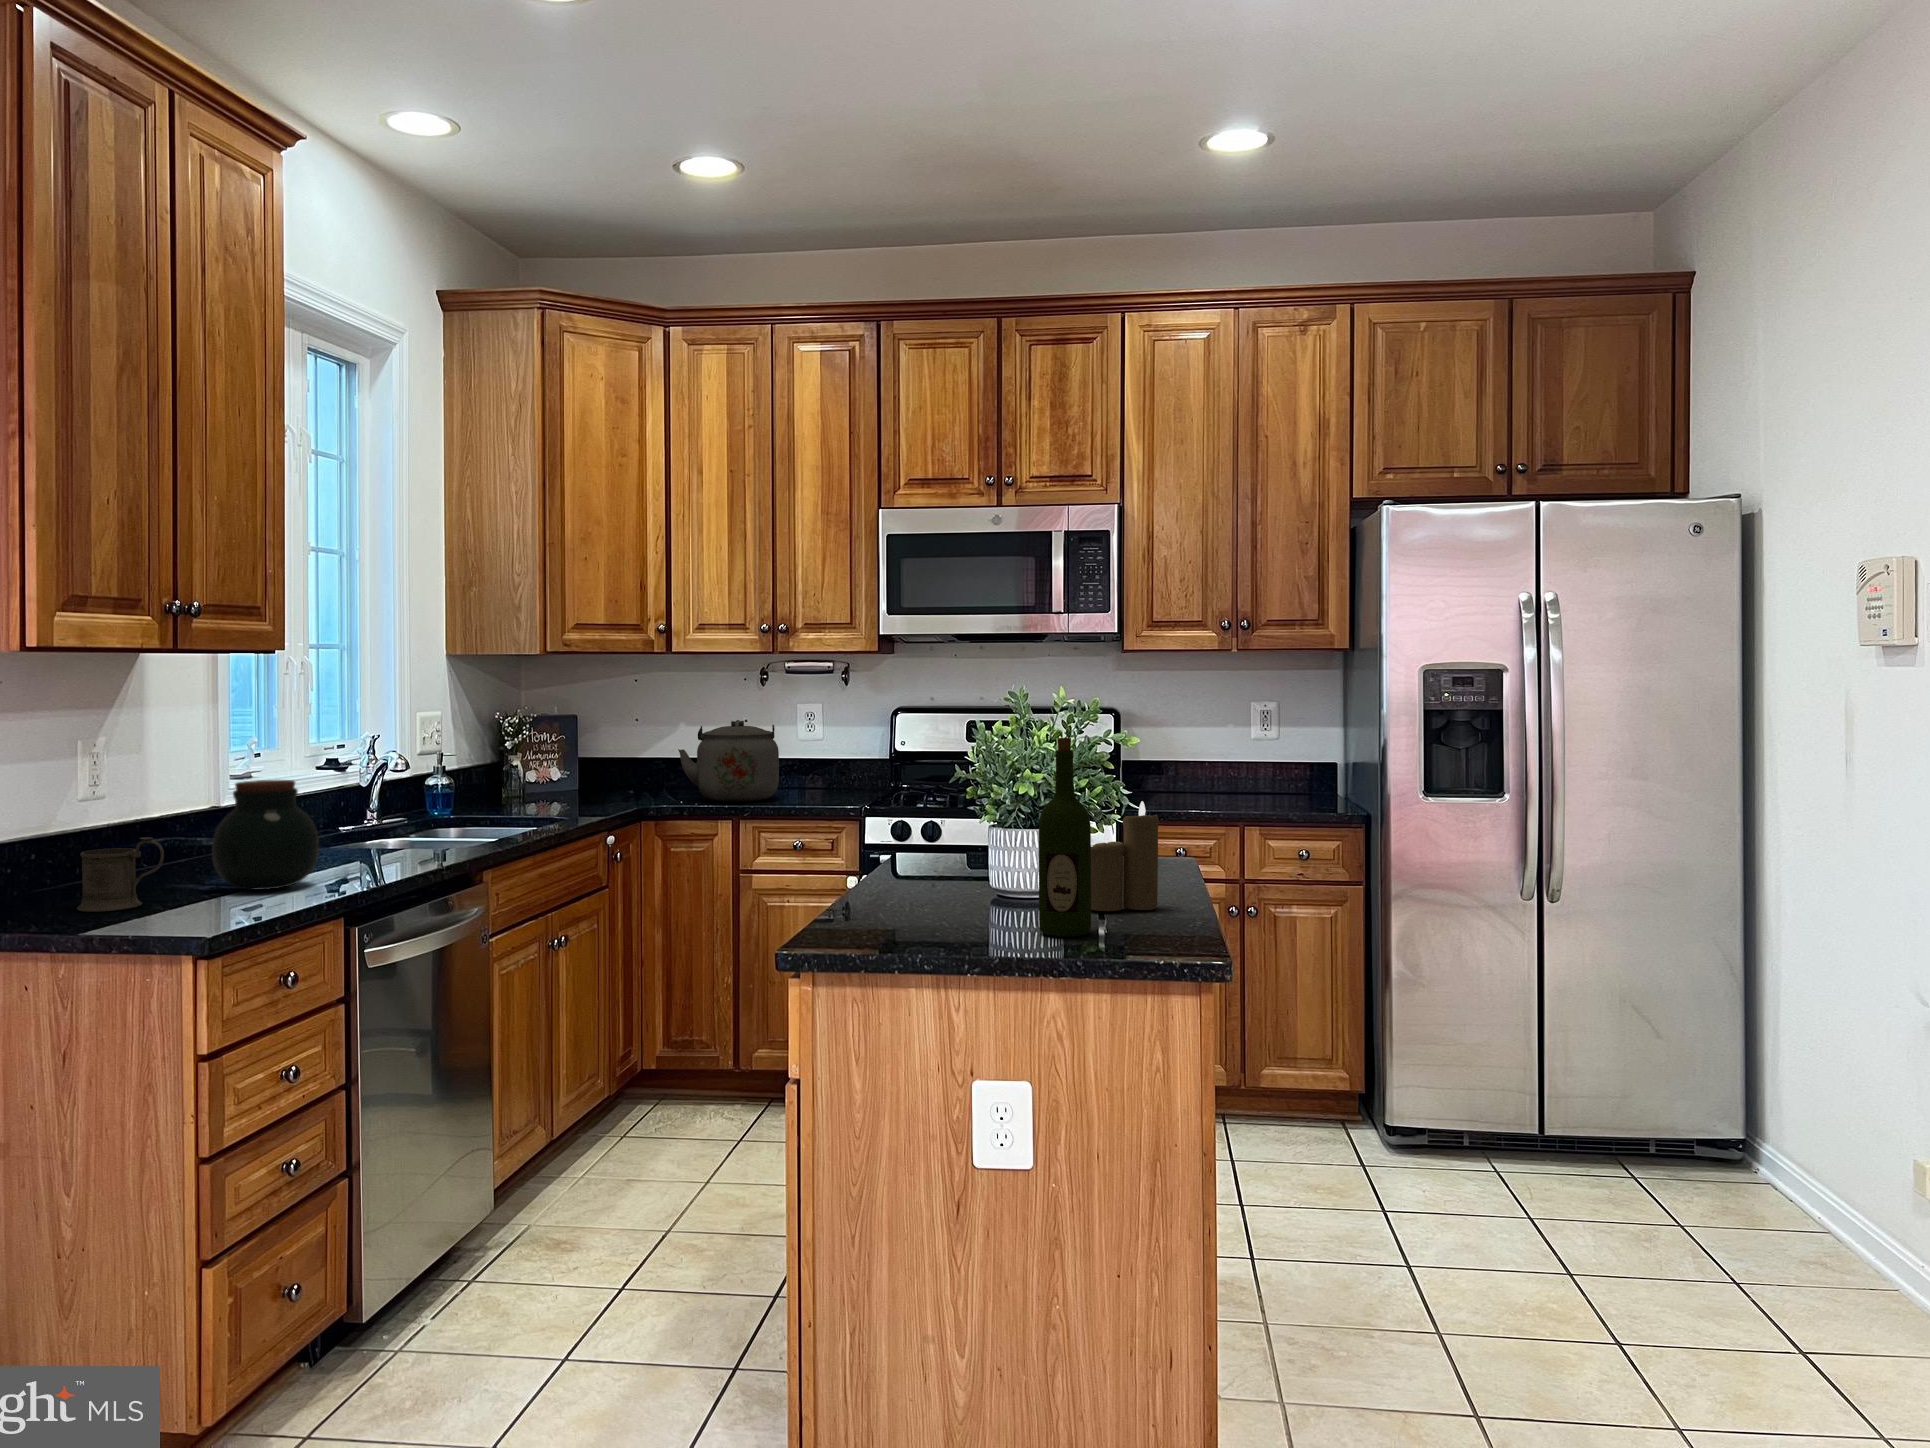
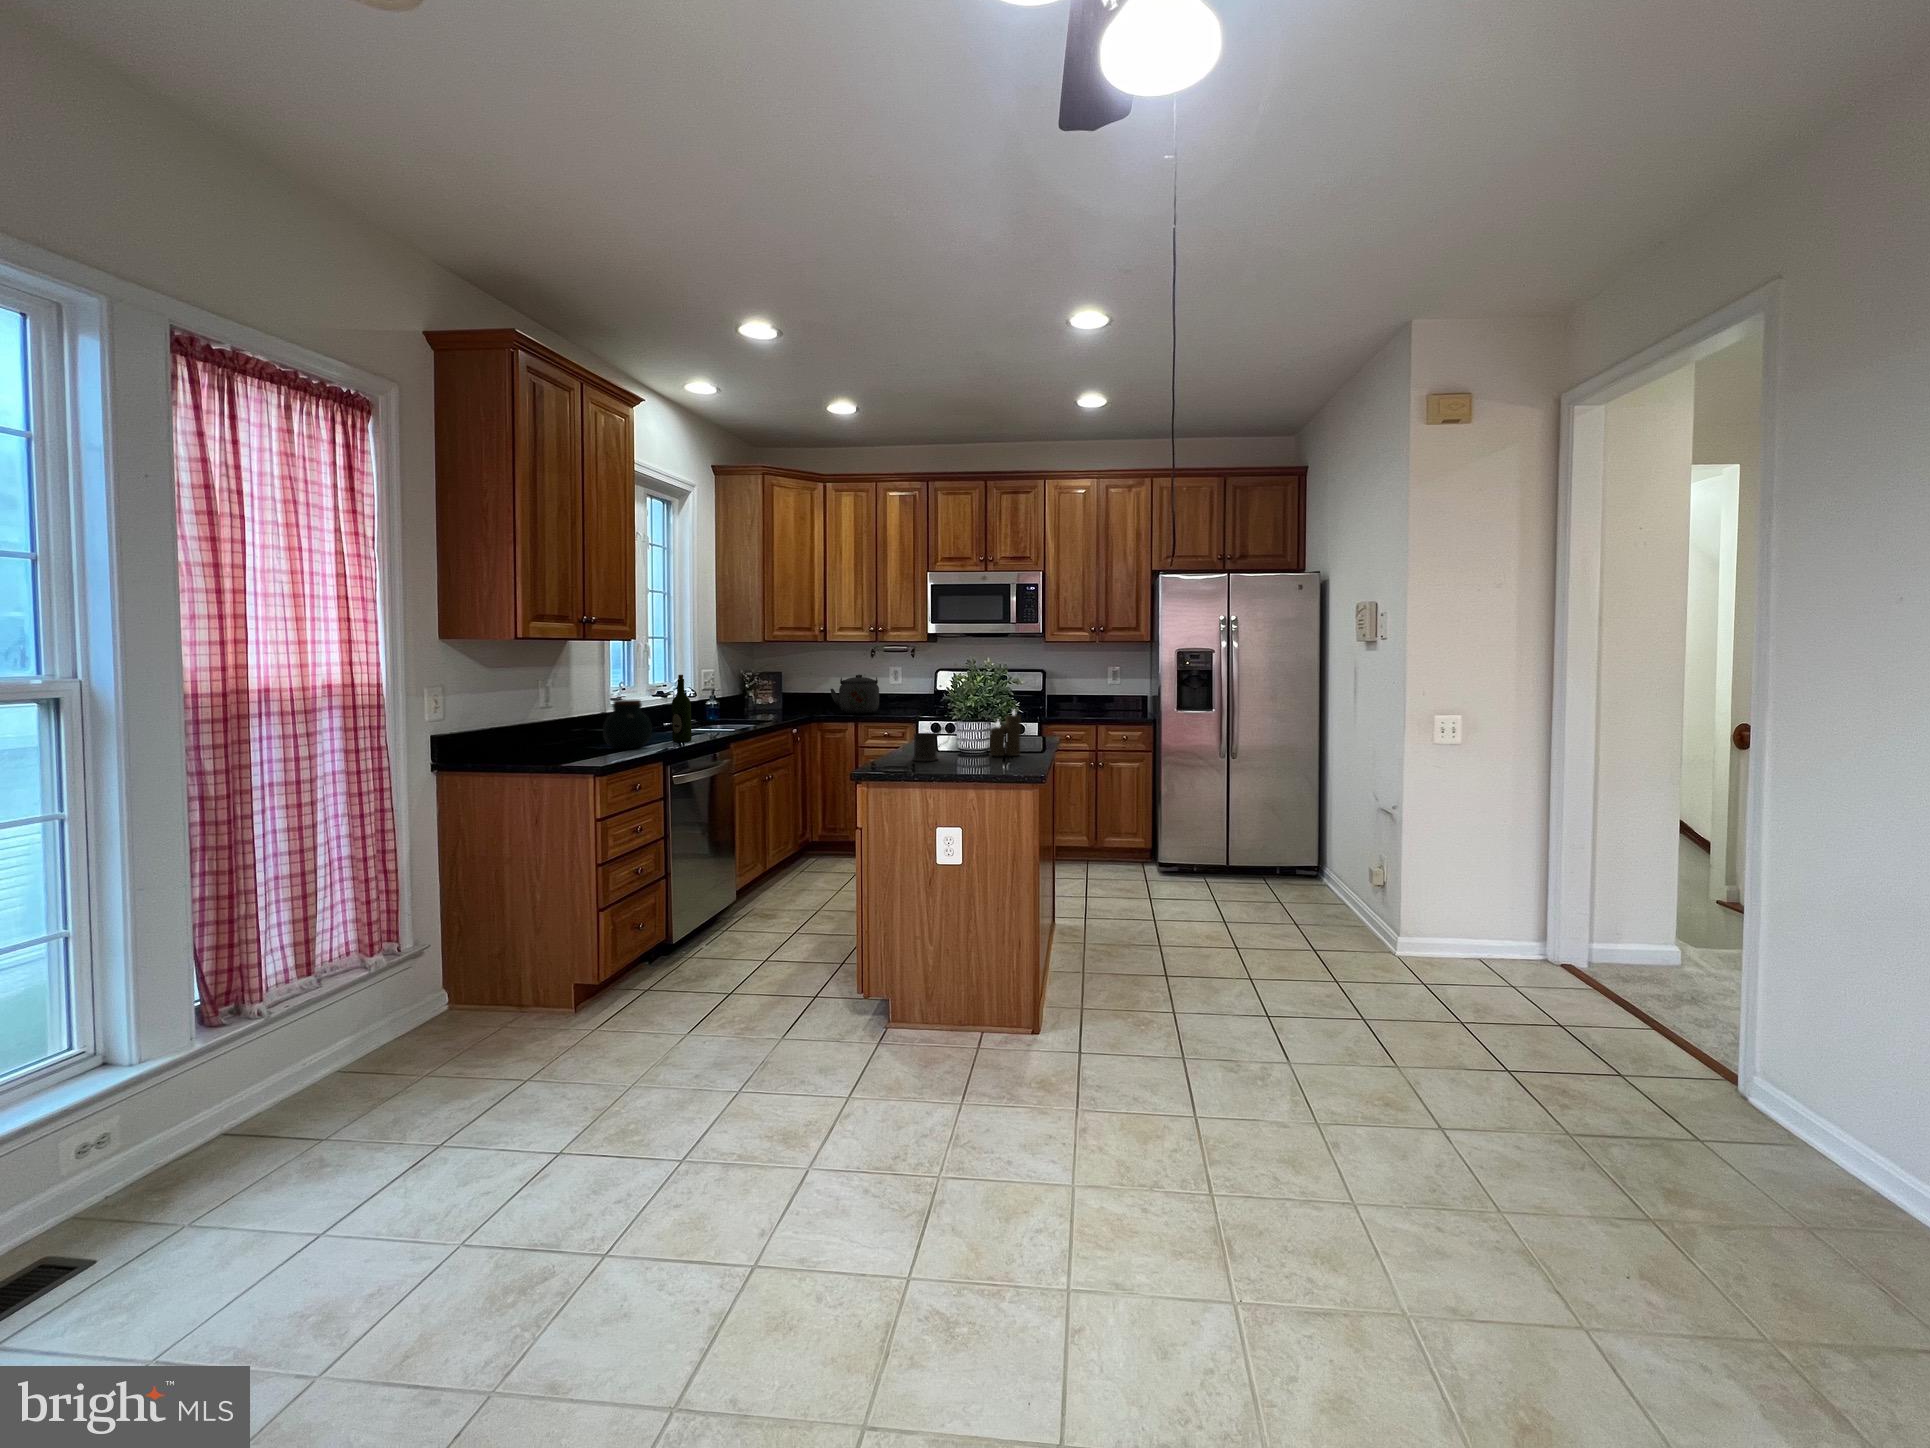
wine bottle: present [1039,738,1091,937] -> present [672,675,692,742]
mug: present [77,837,164,912] -> present [913,727,945,761]

